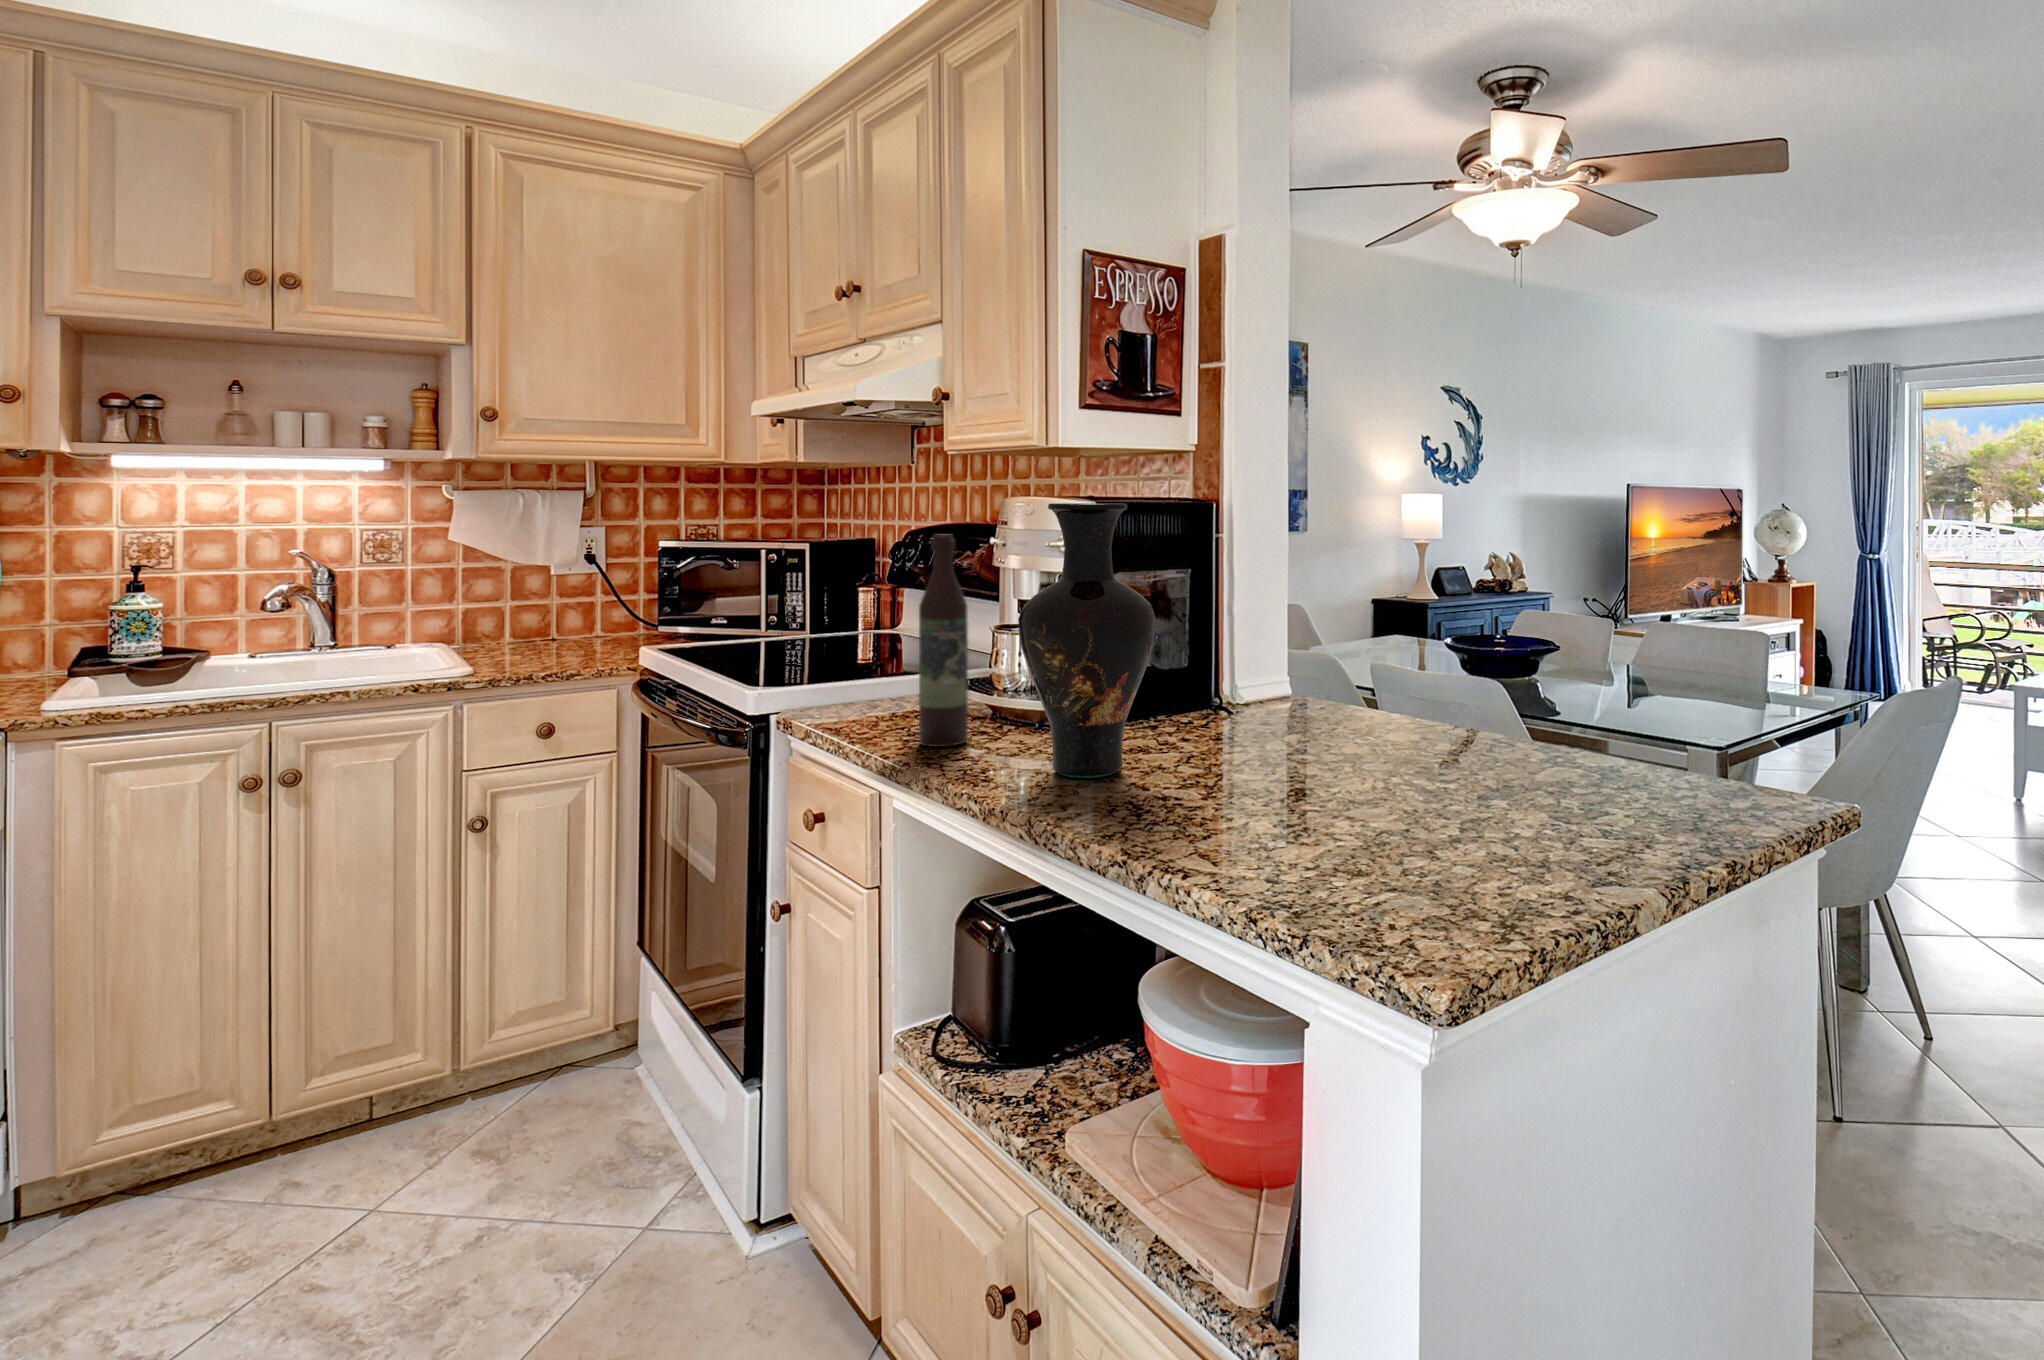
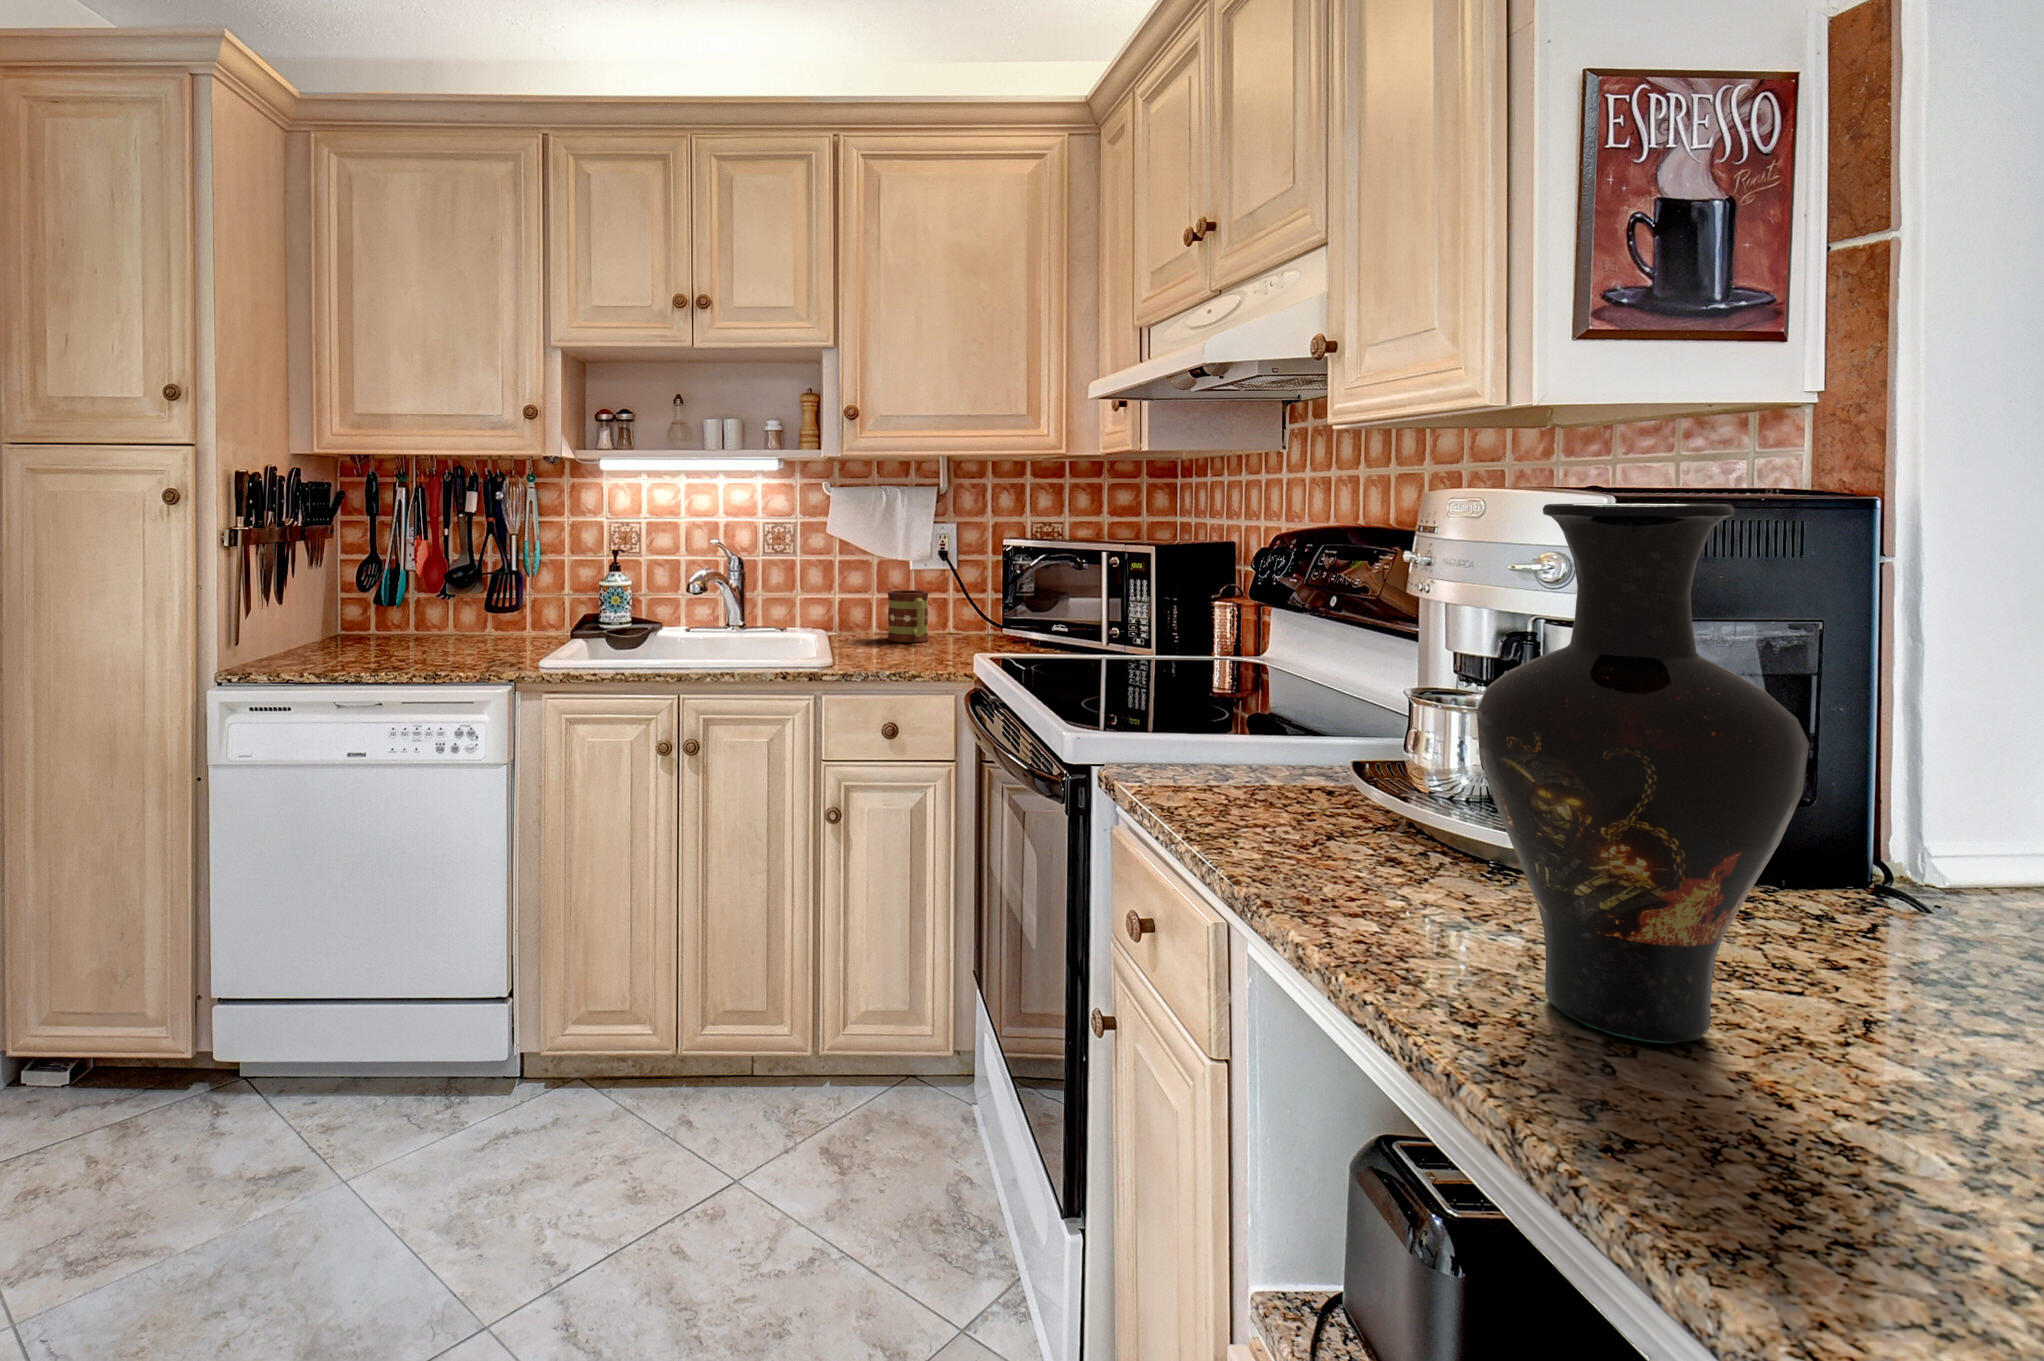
wine bottle: present [919,535,968,747] -> none [1287,551,1371,888]
mug: none [529,594,577,646] -> present [888,590,929,642]

